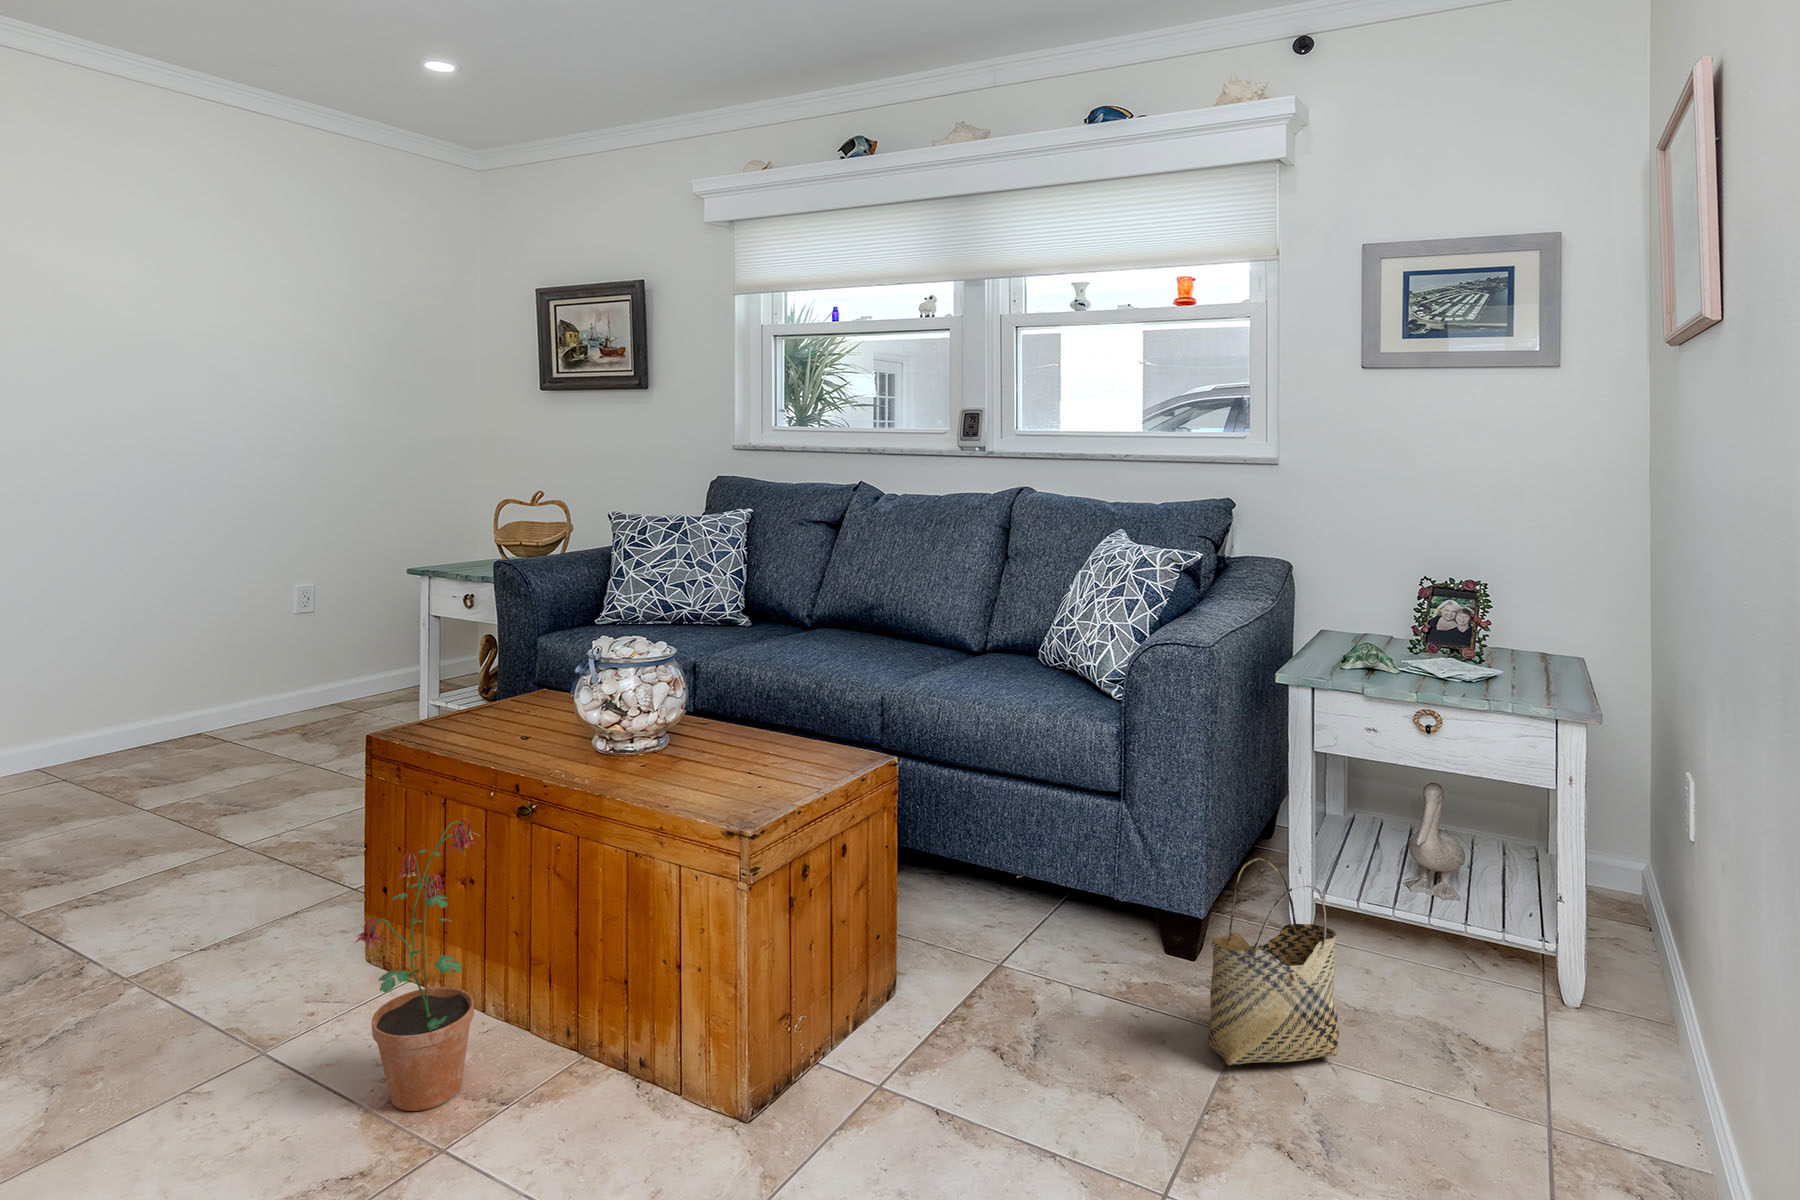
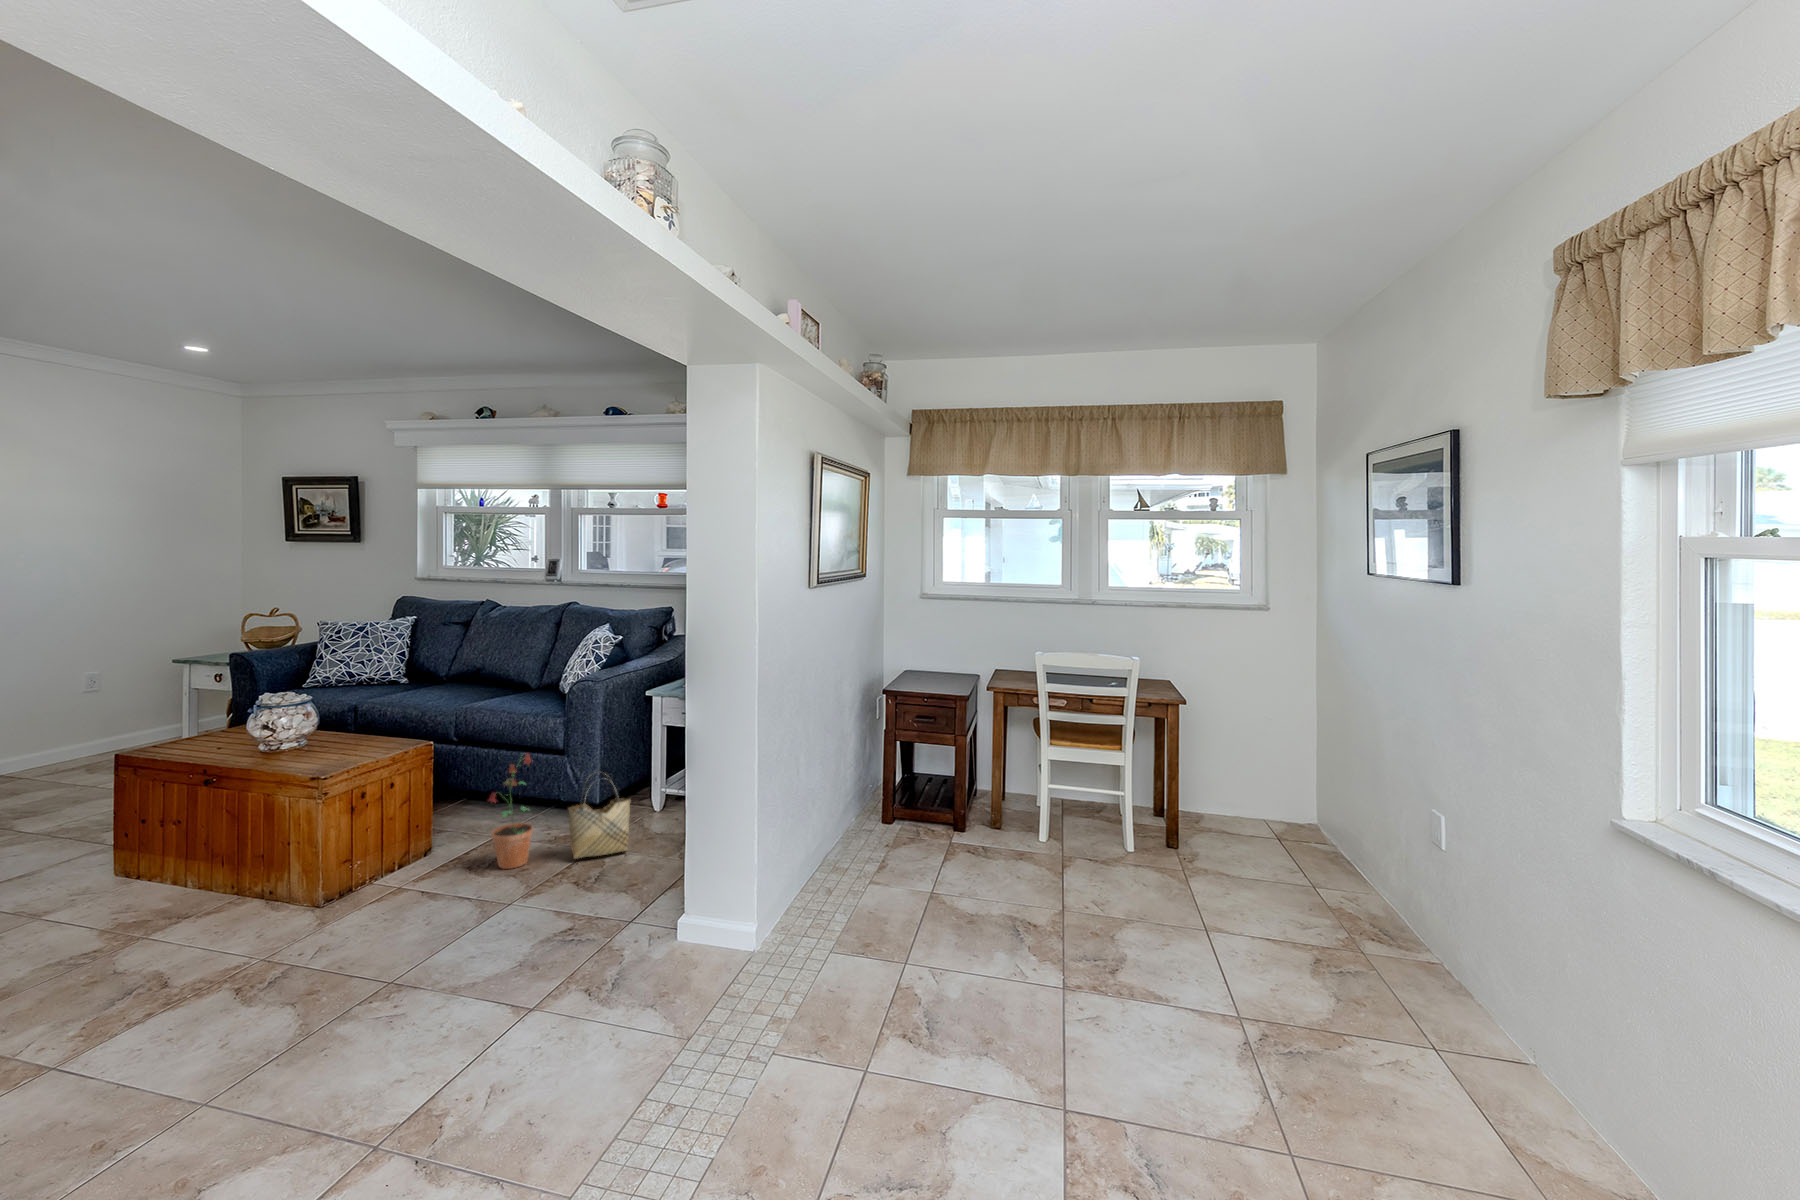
potted plant: present [355,819,481,1111] -> present [489,753,533,869]

